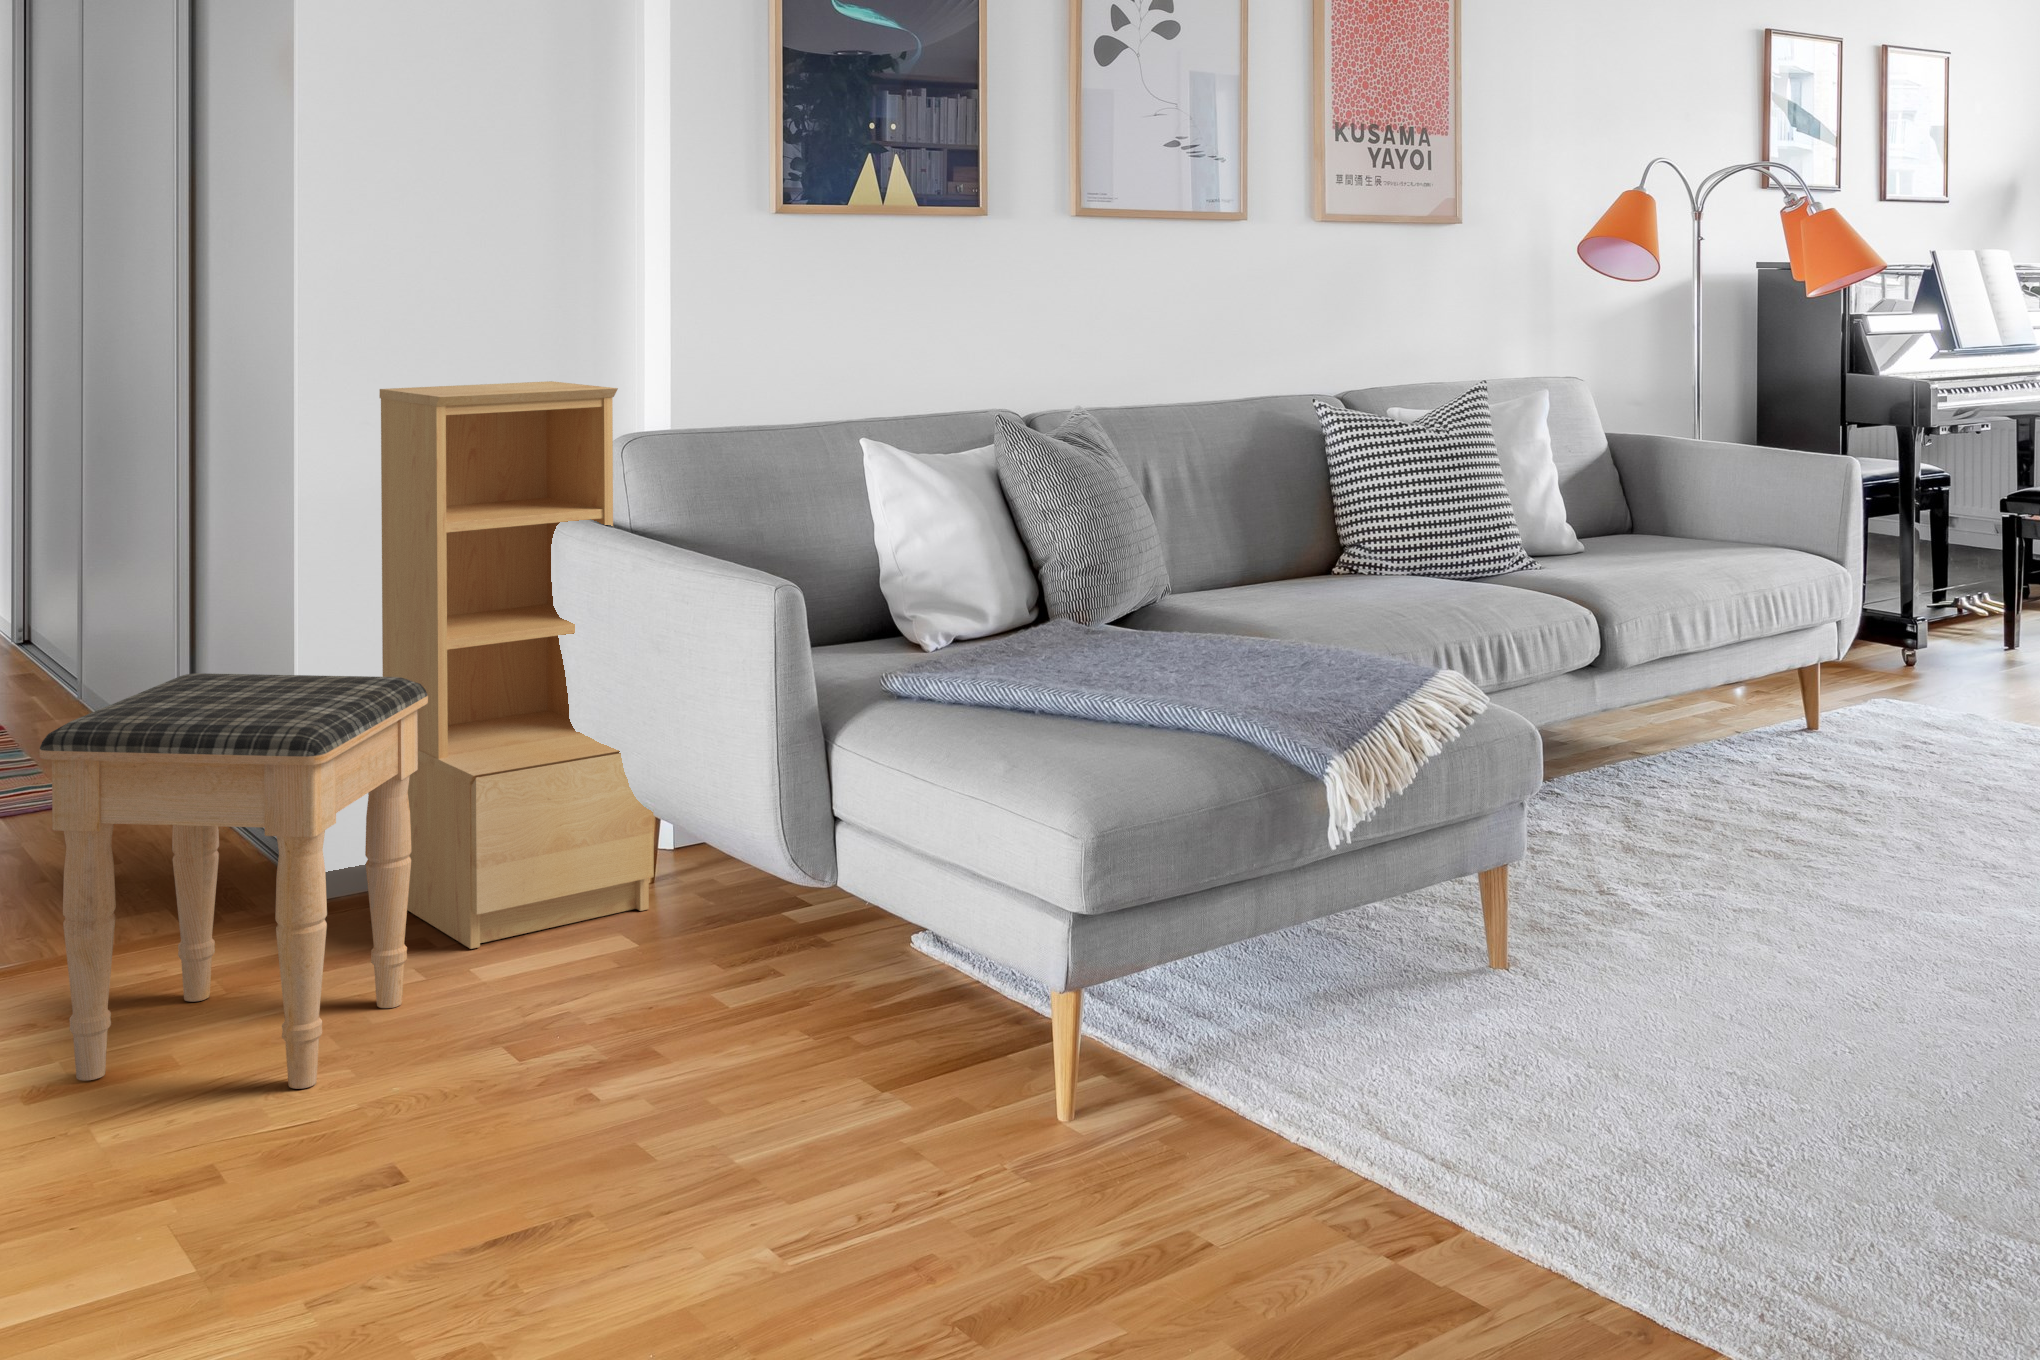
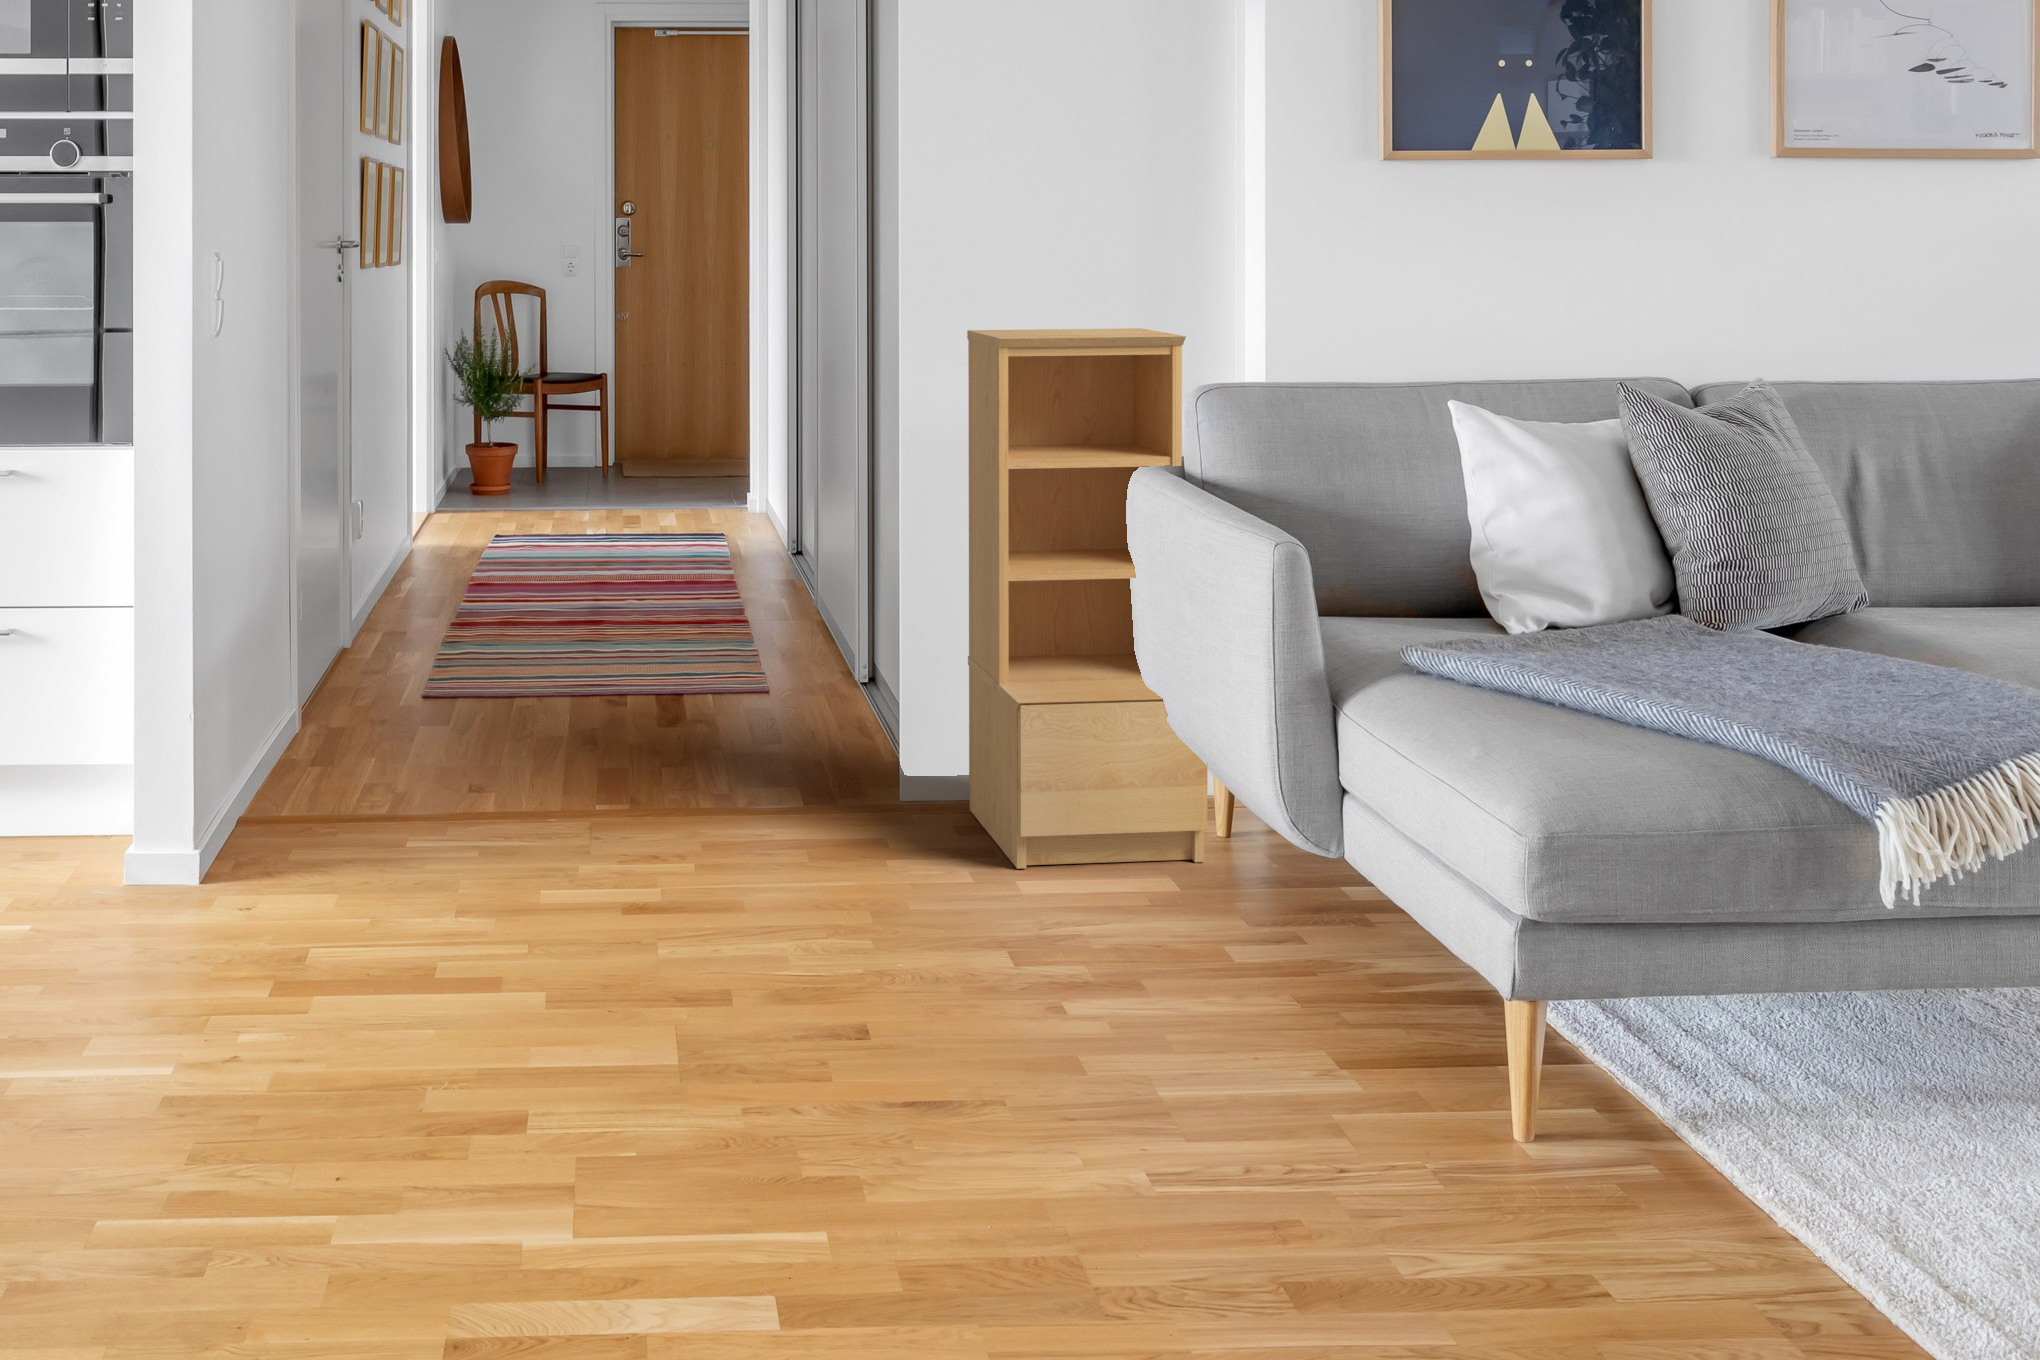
footstool: present [40,673,428,1089] -> none [614,579,957,959]

